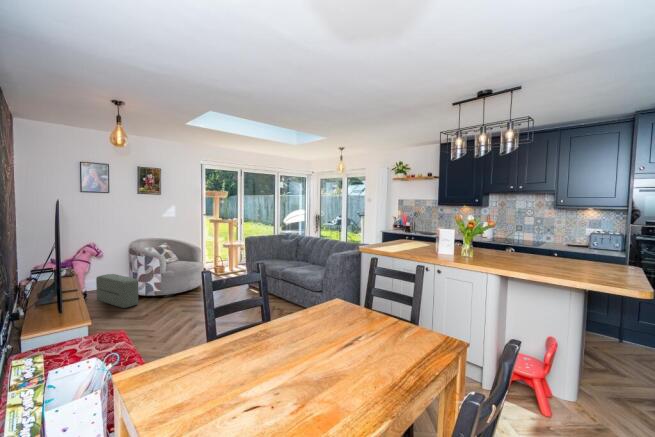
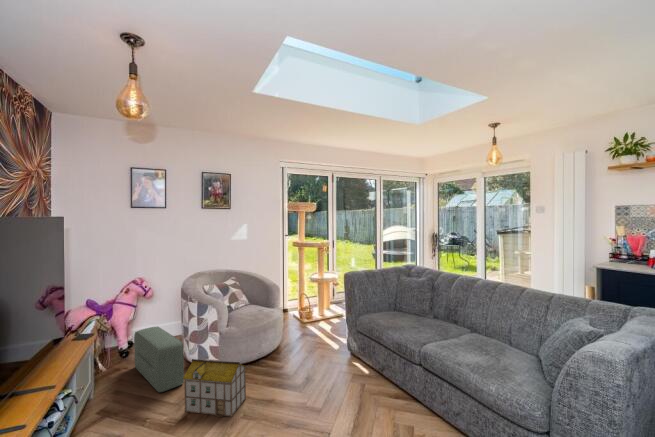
toy house: none [144,285,182,313] -> present [183,359,246,417]

